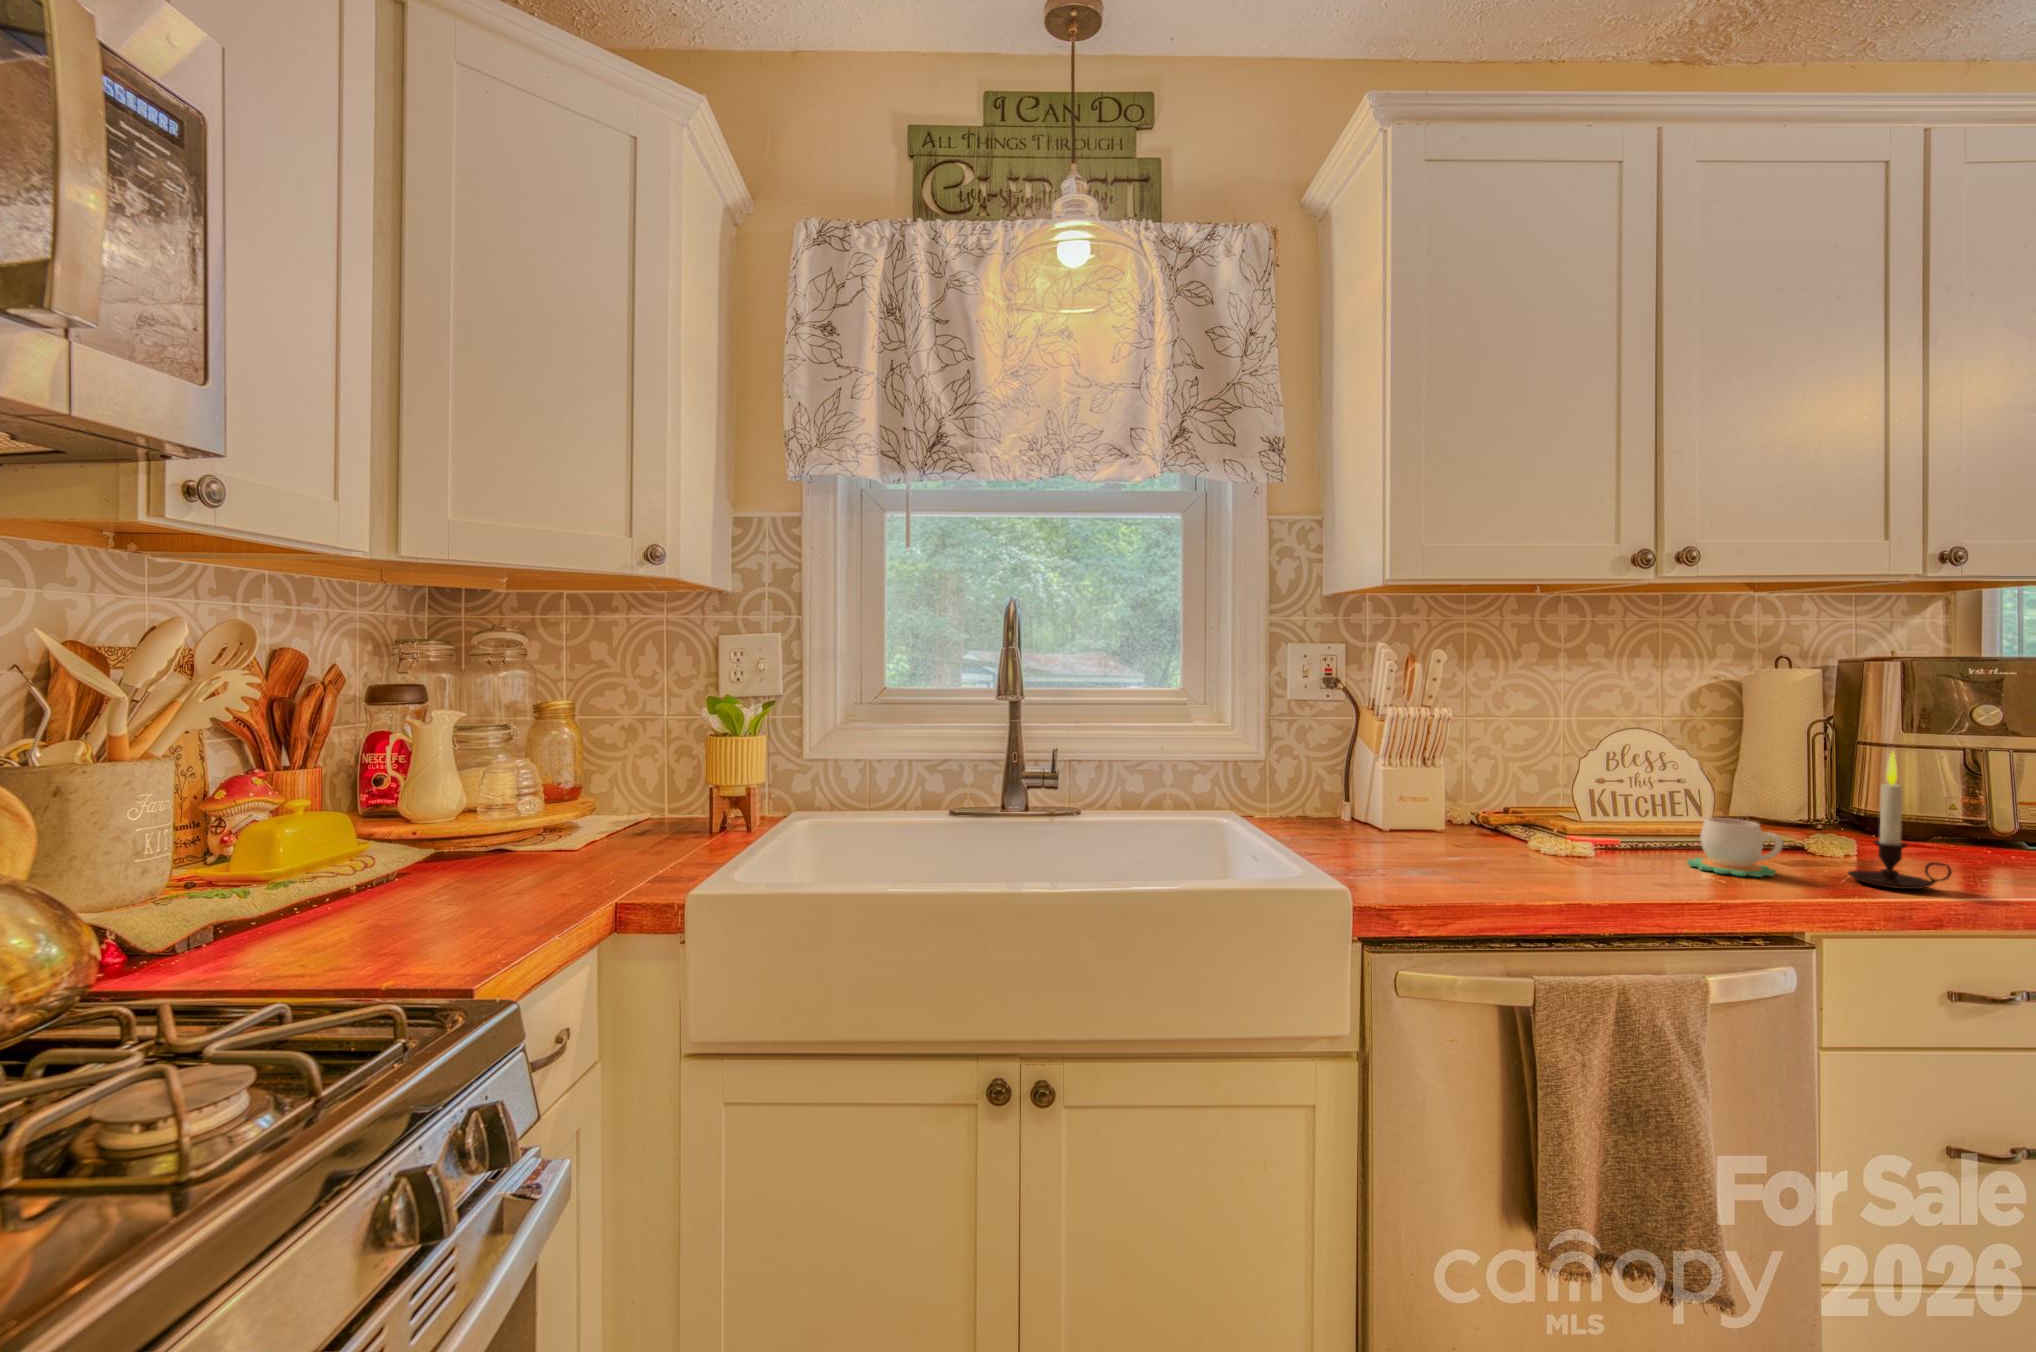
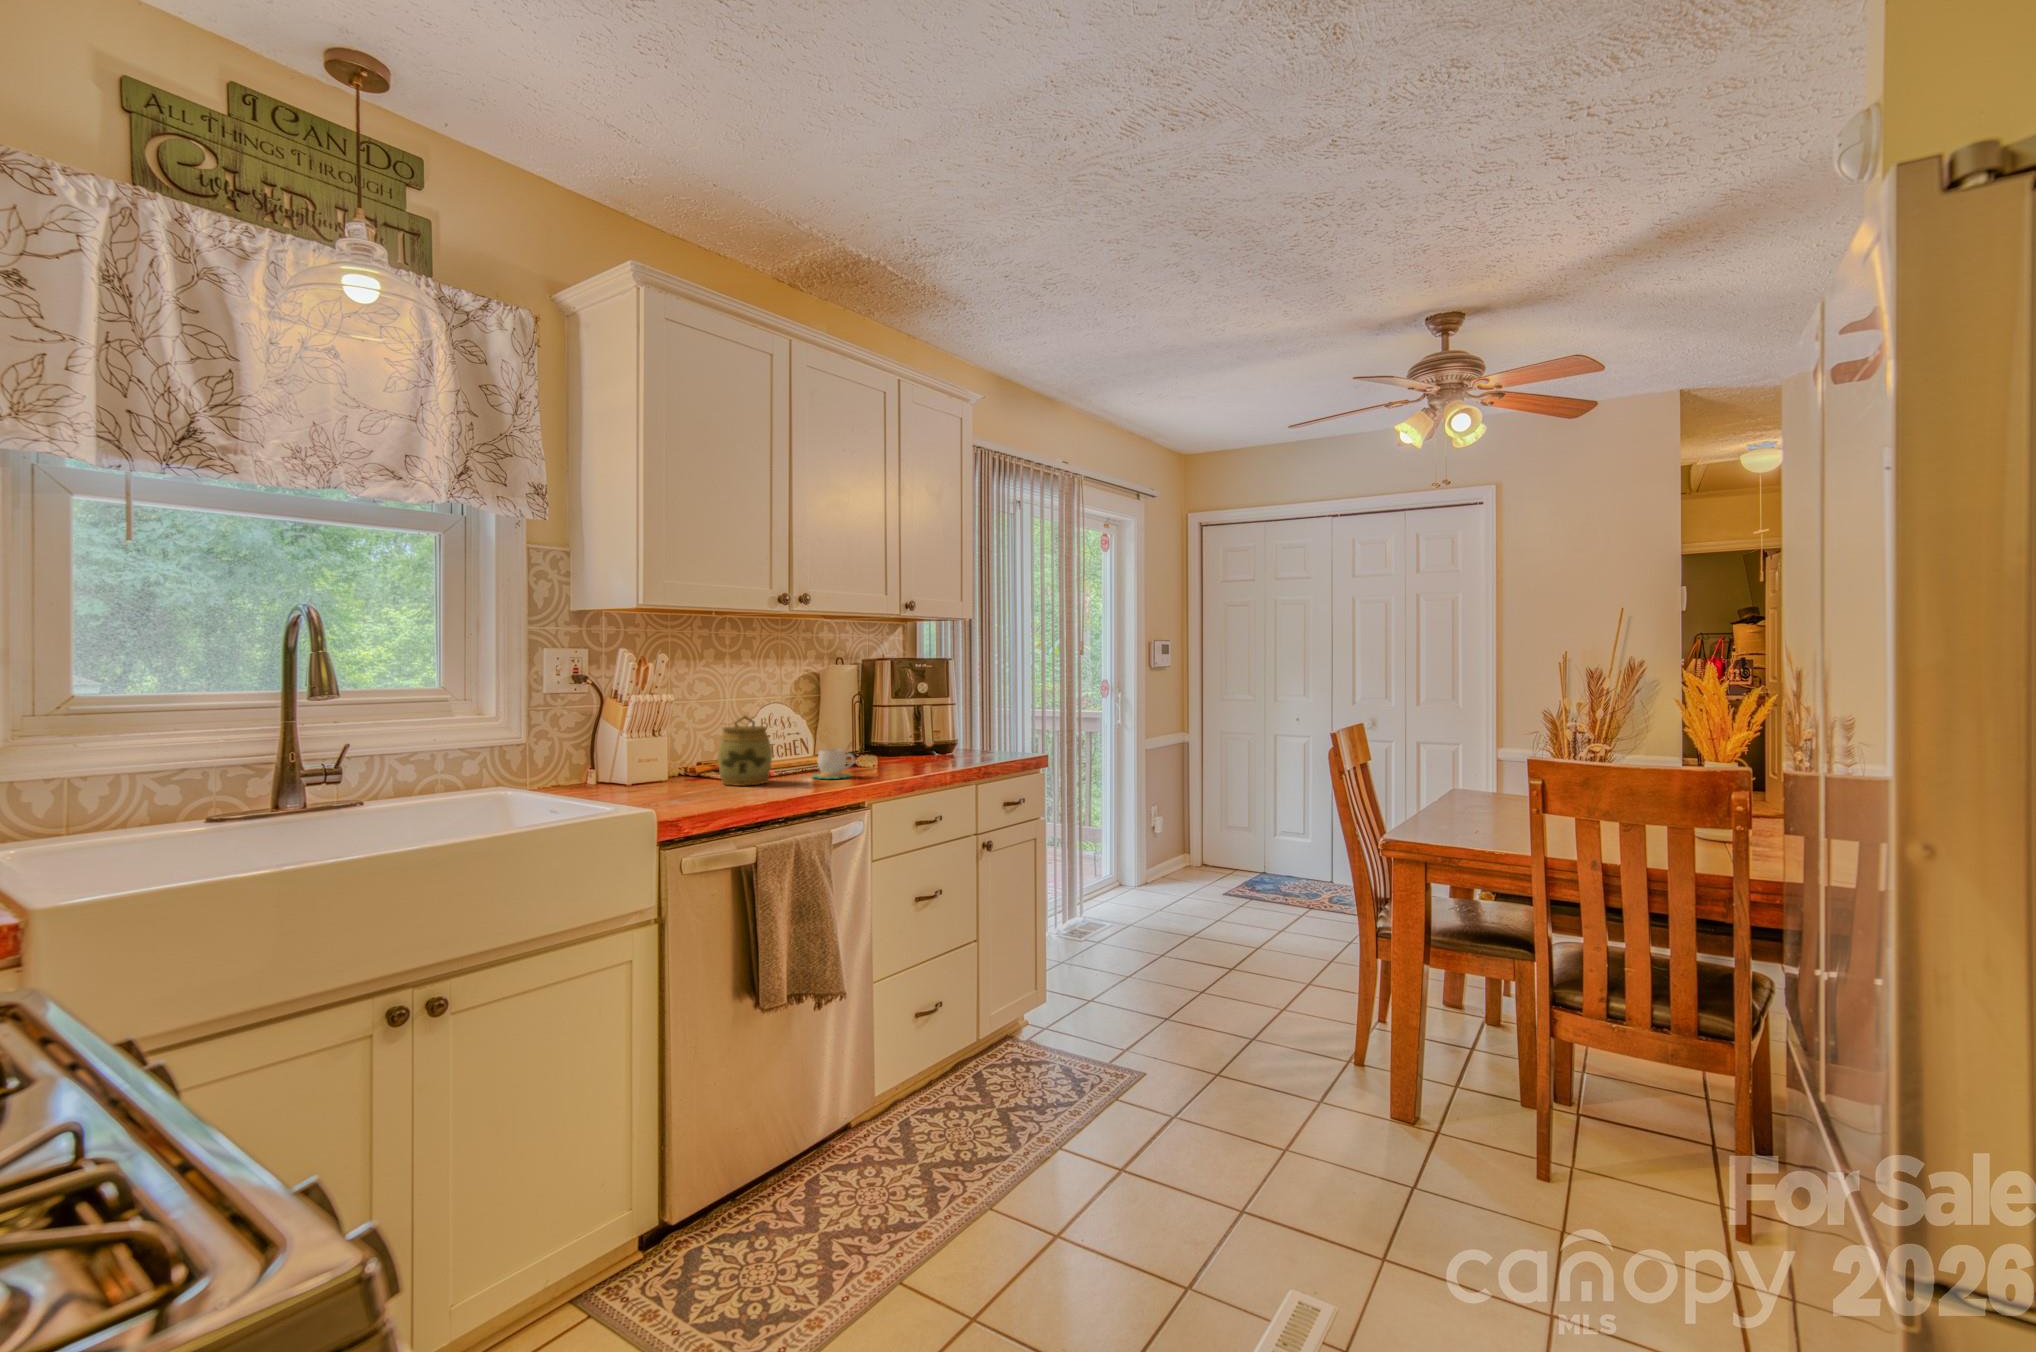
jar: none [1509,748,1602,863] -> present [718,716,772,786]
candle: present [1848,752,1952,889] -> none [879,705,917,775]

